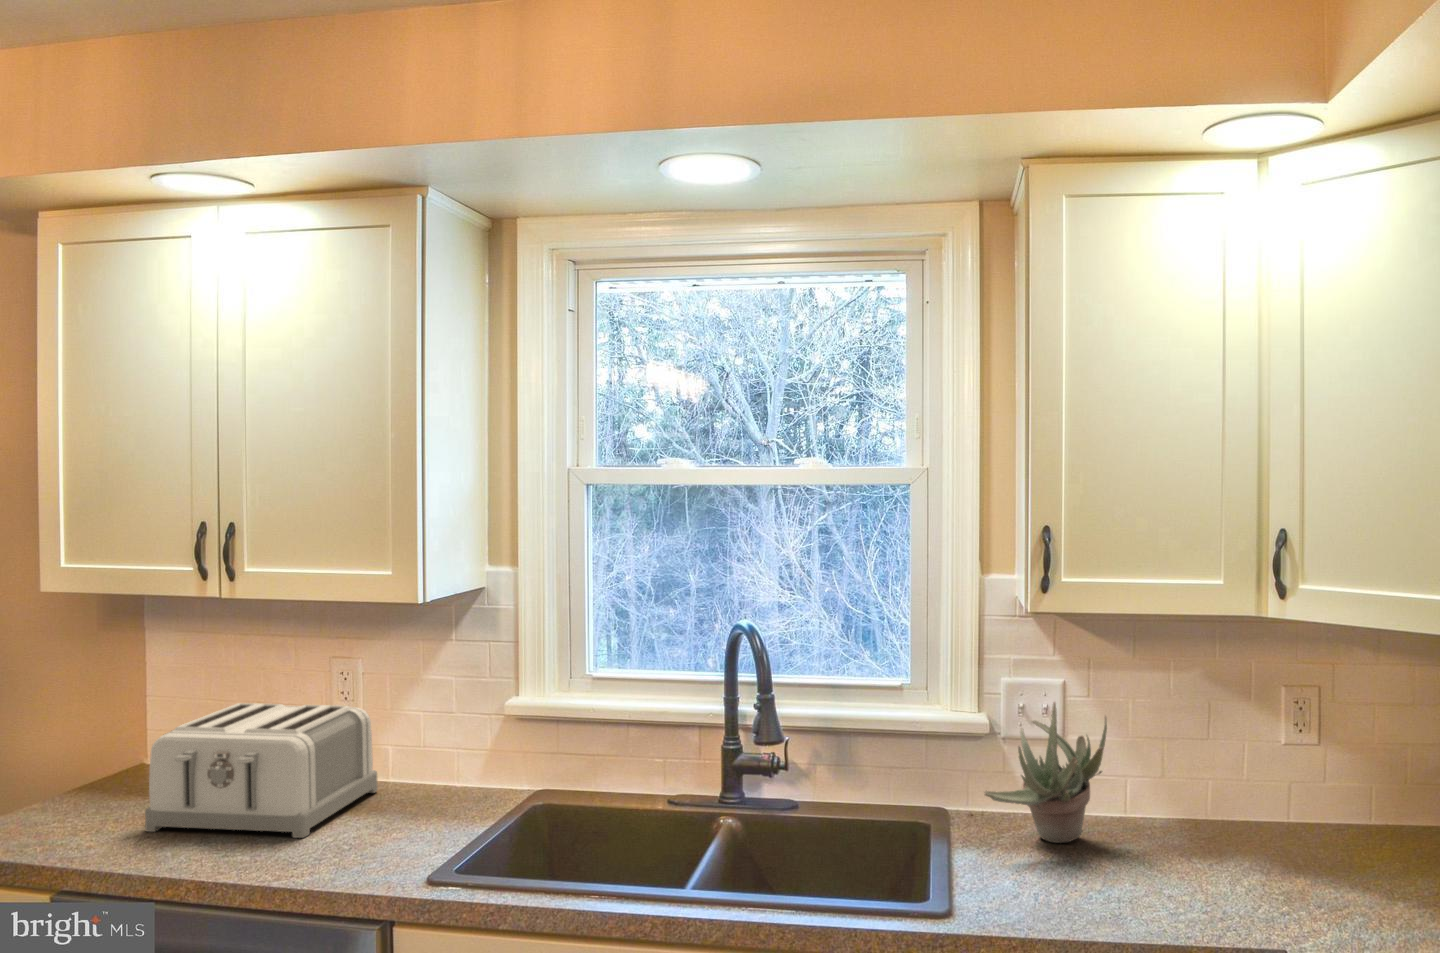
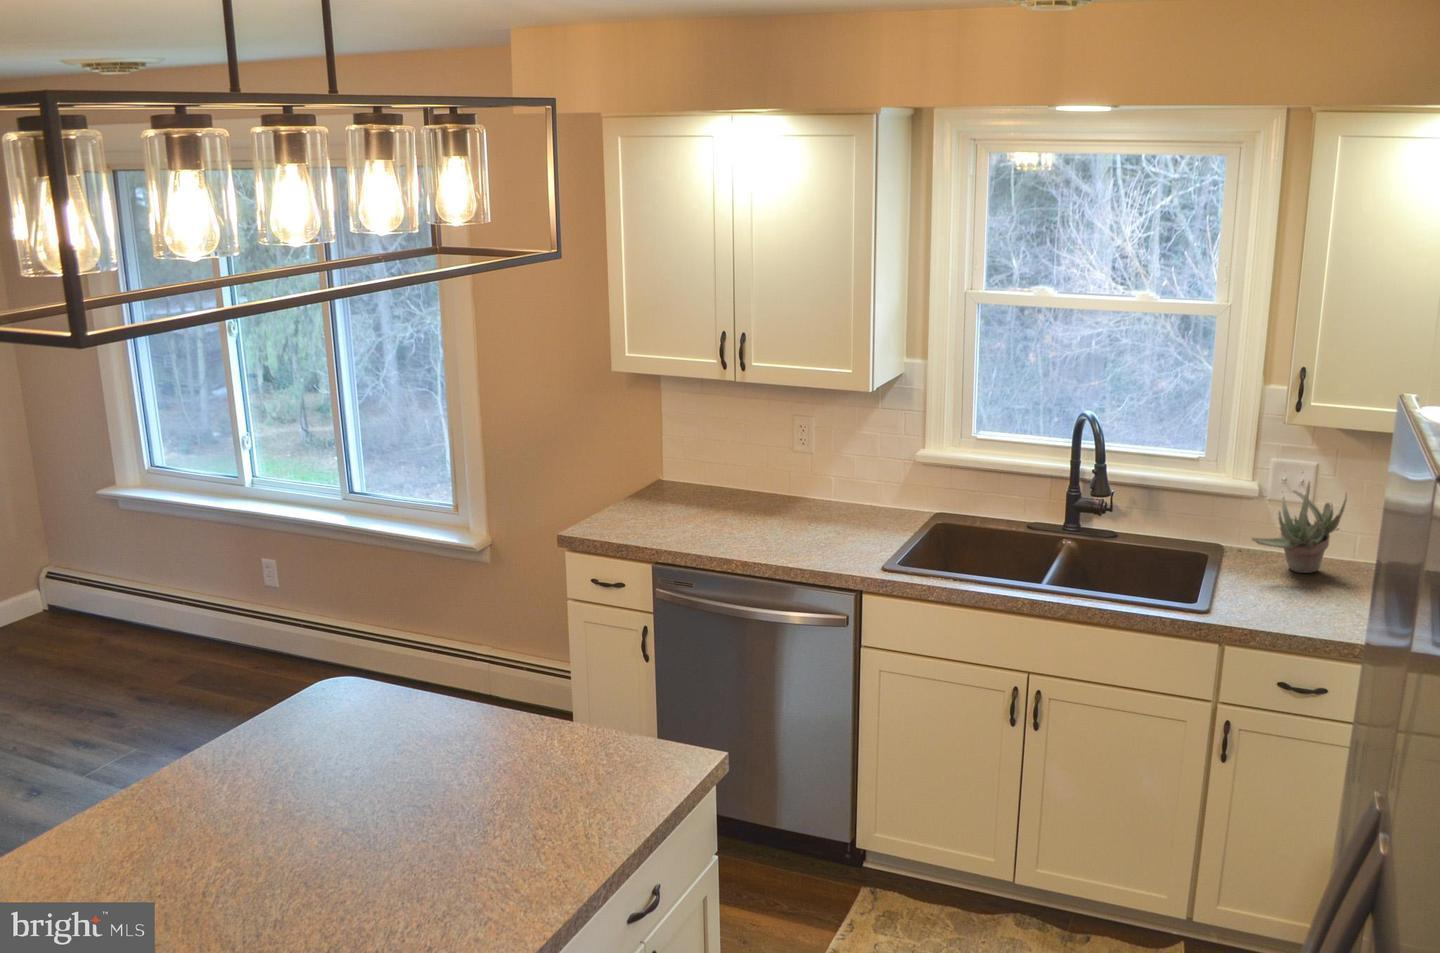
toaster: present [145,703,378,838] -> none [692,444,826,535]

